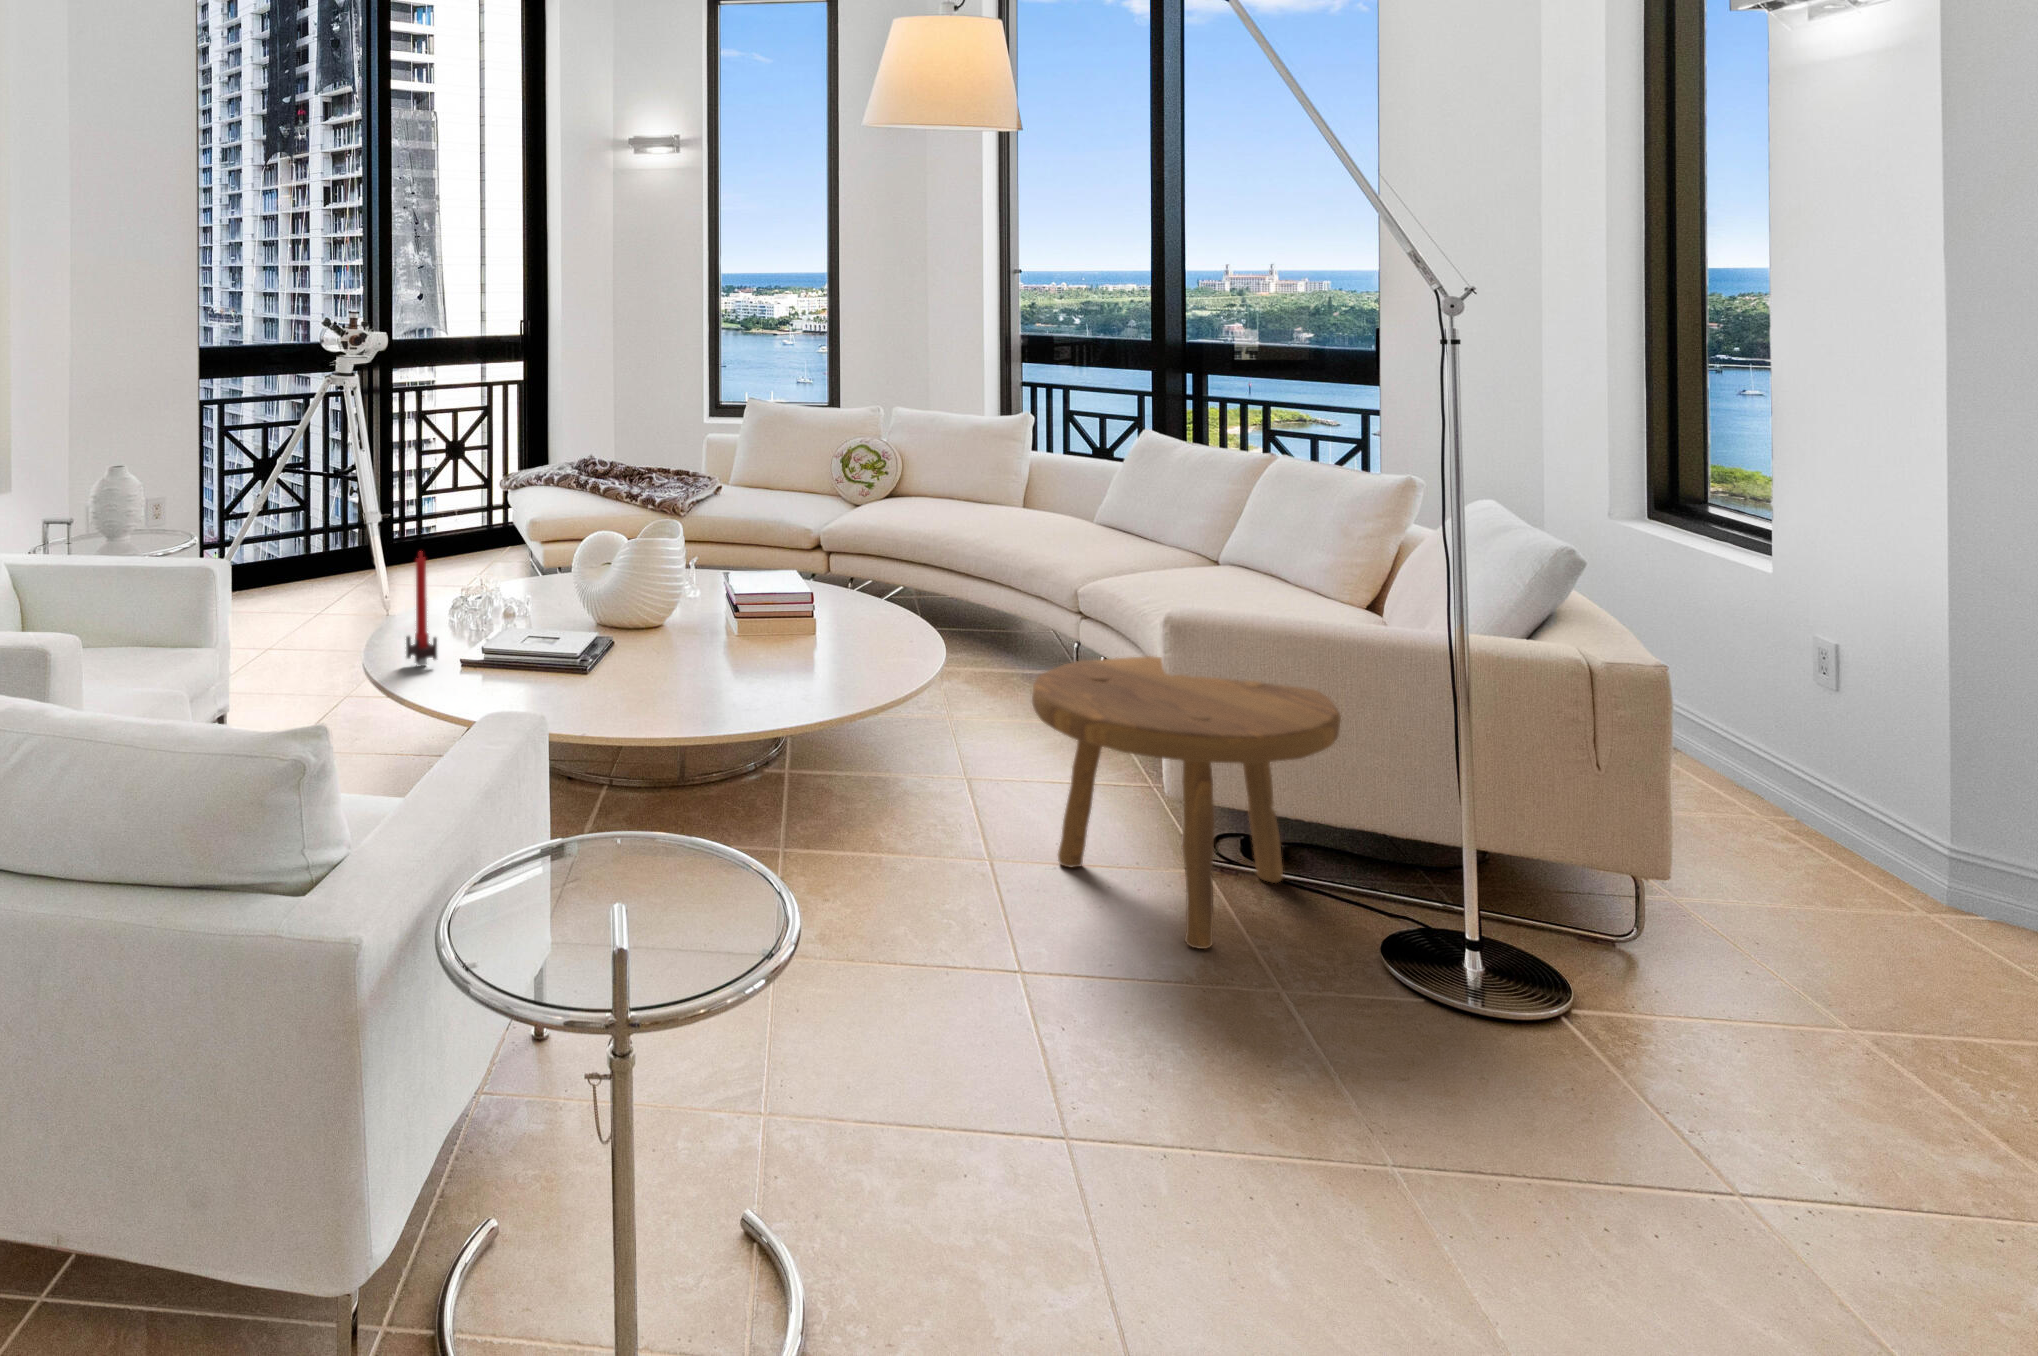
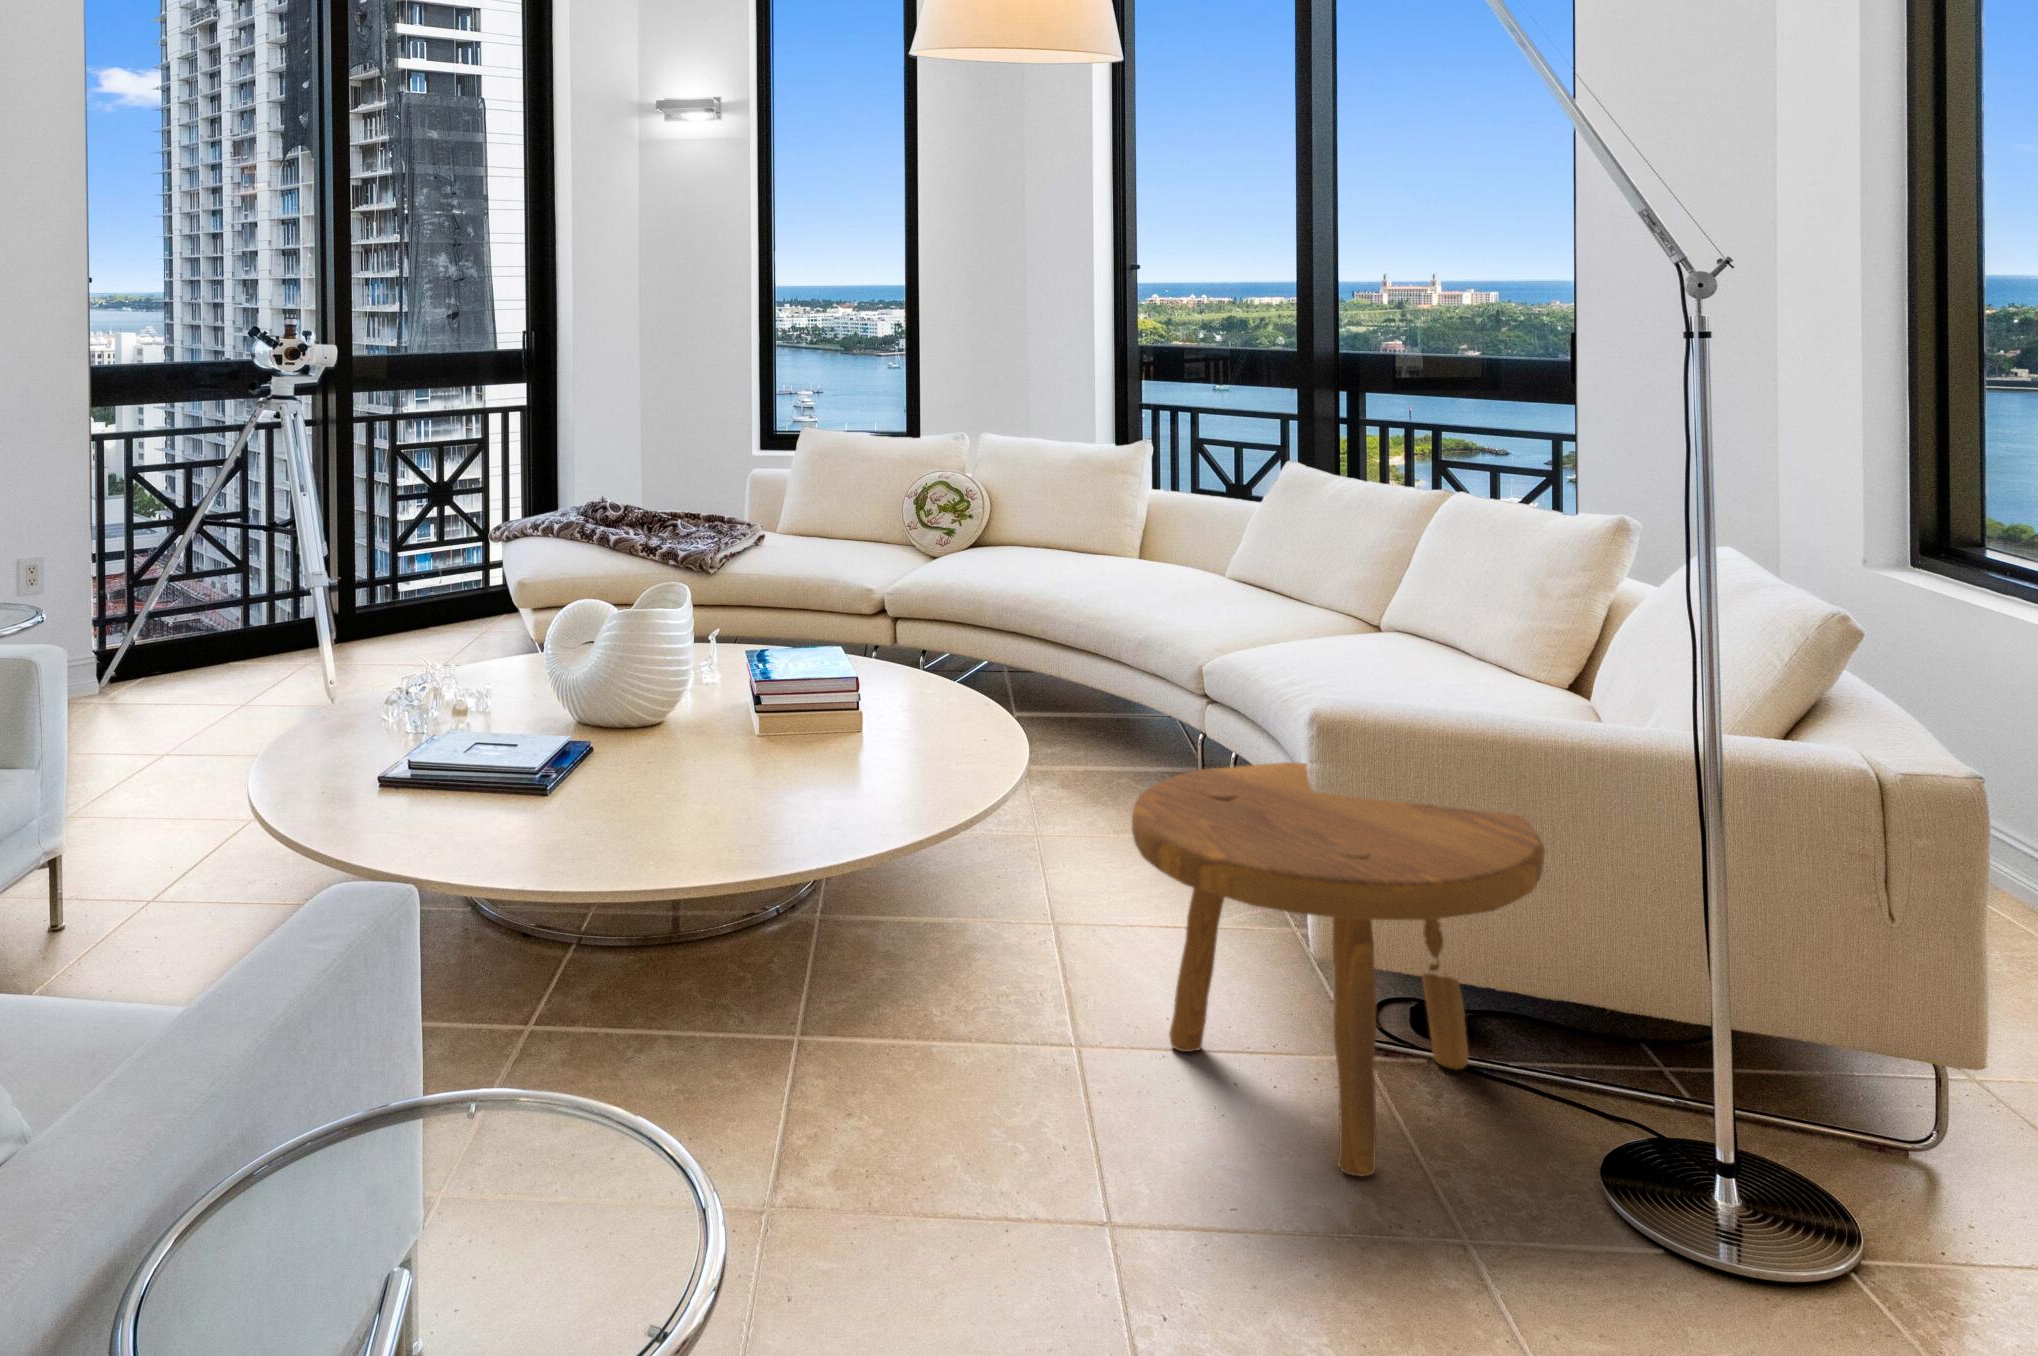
candle: present [406,552,437,666] -> none [302,631,344,786]

